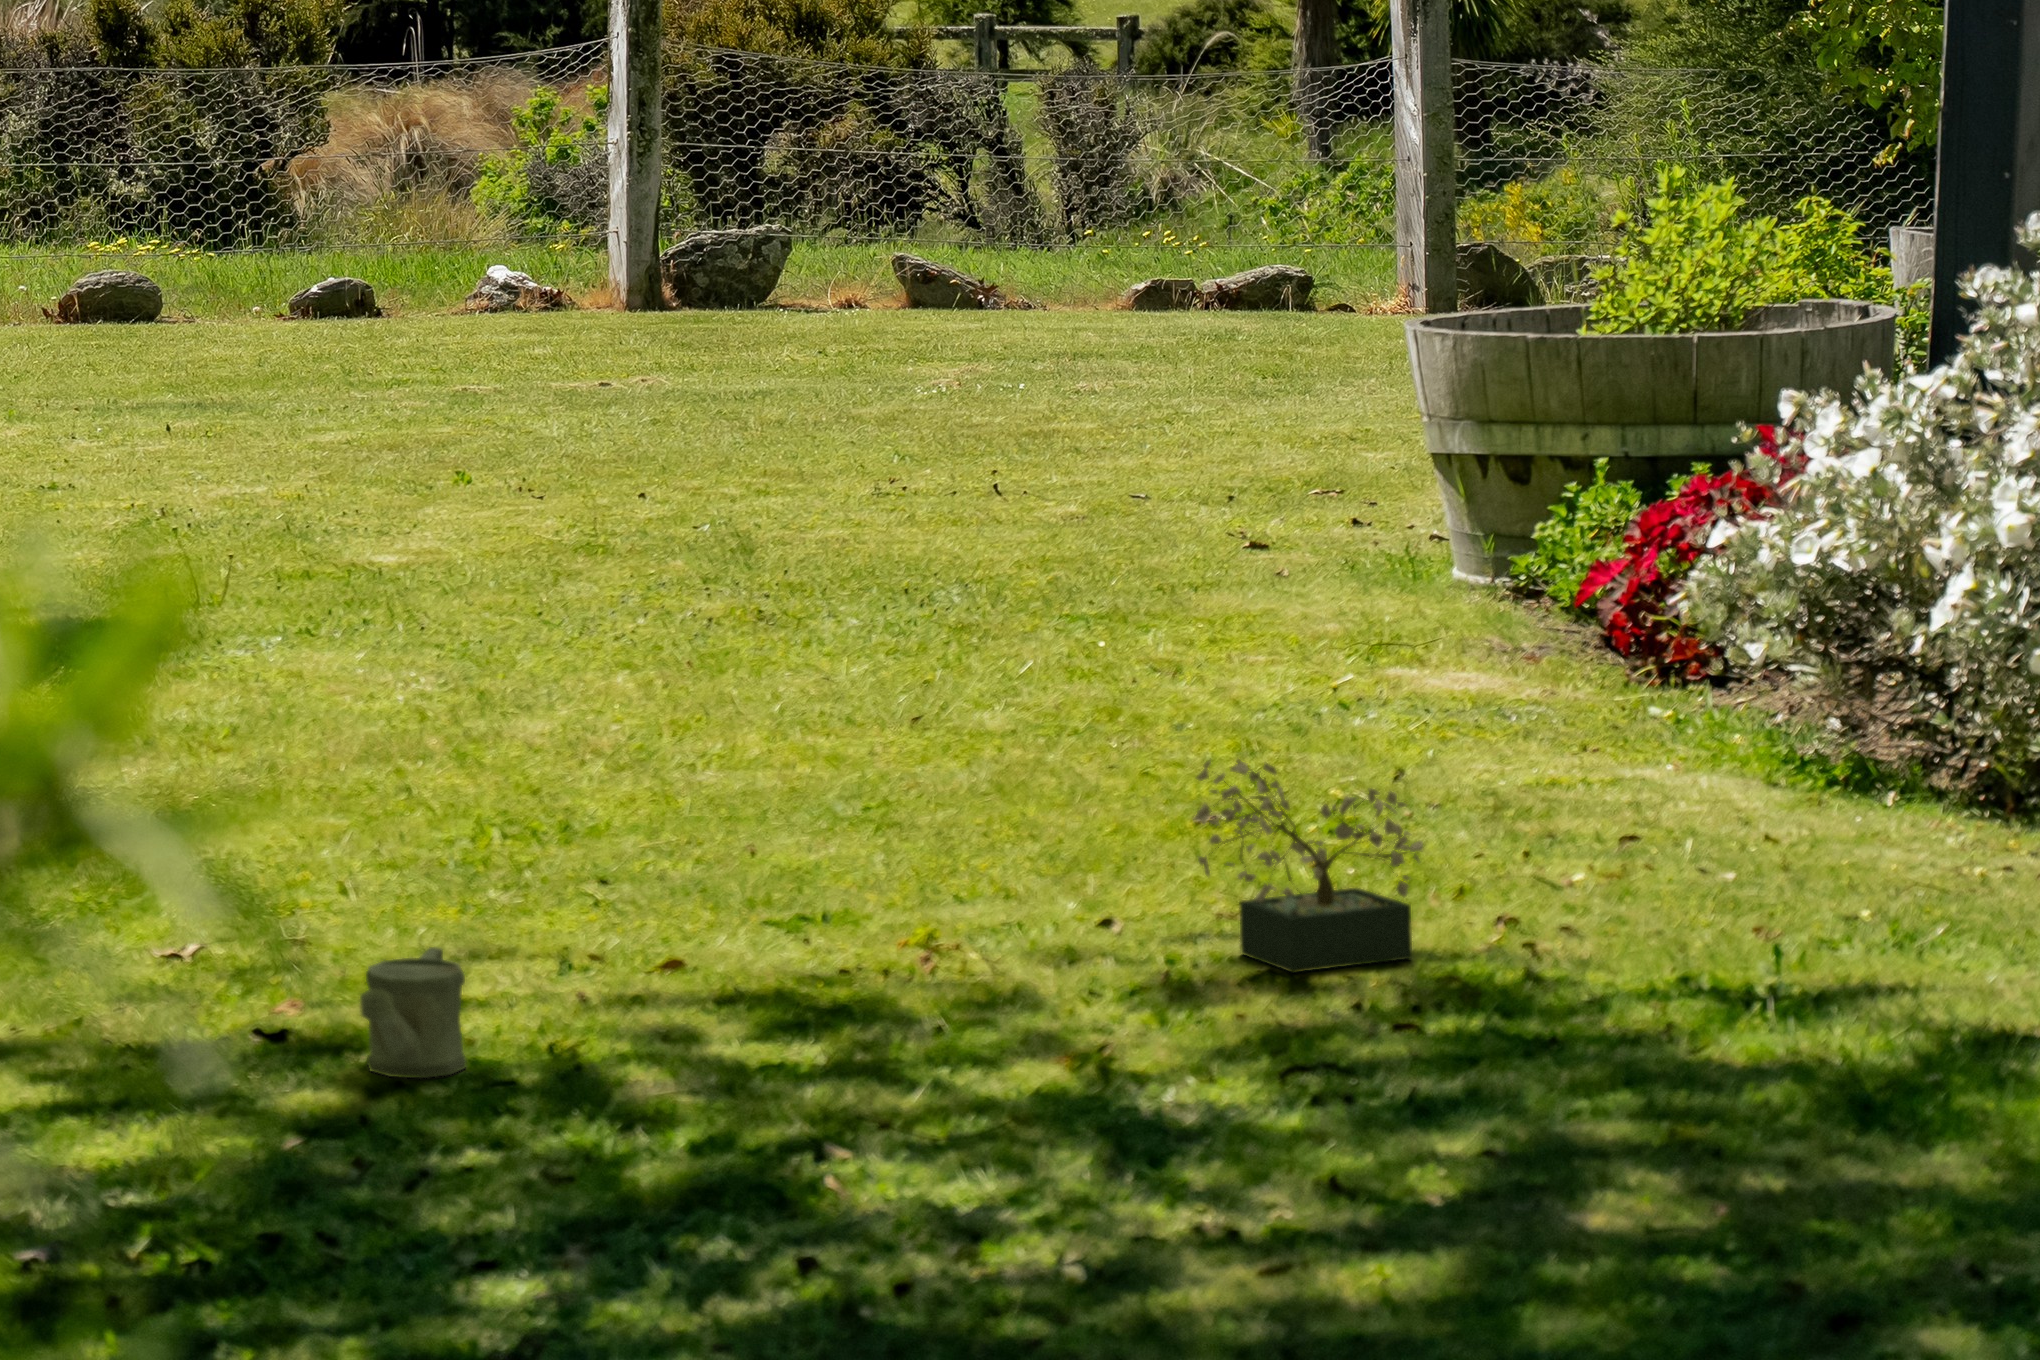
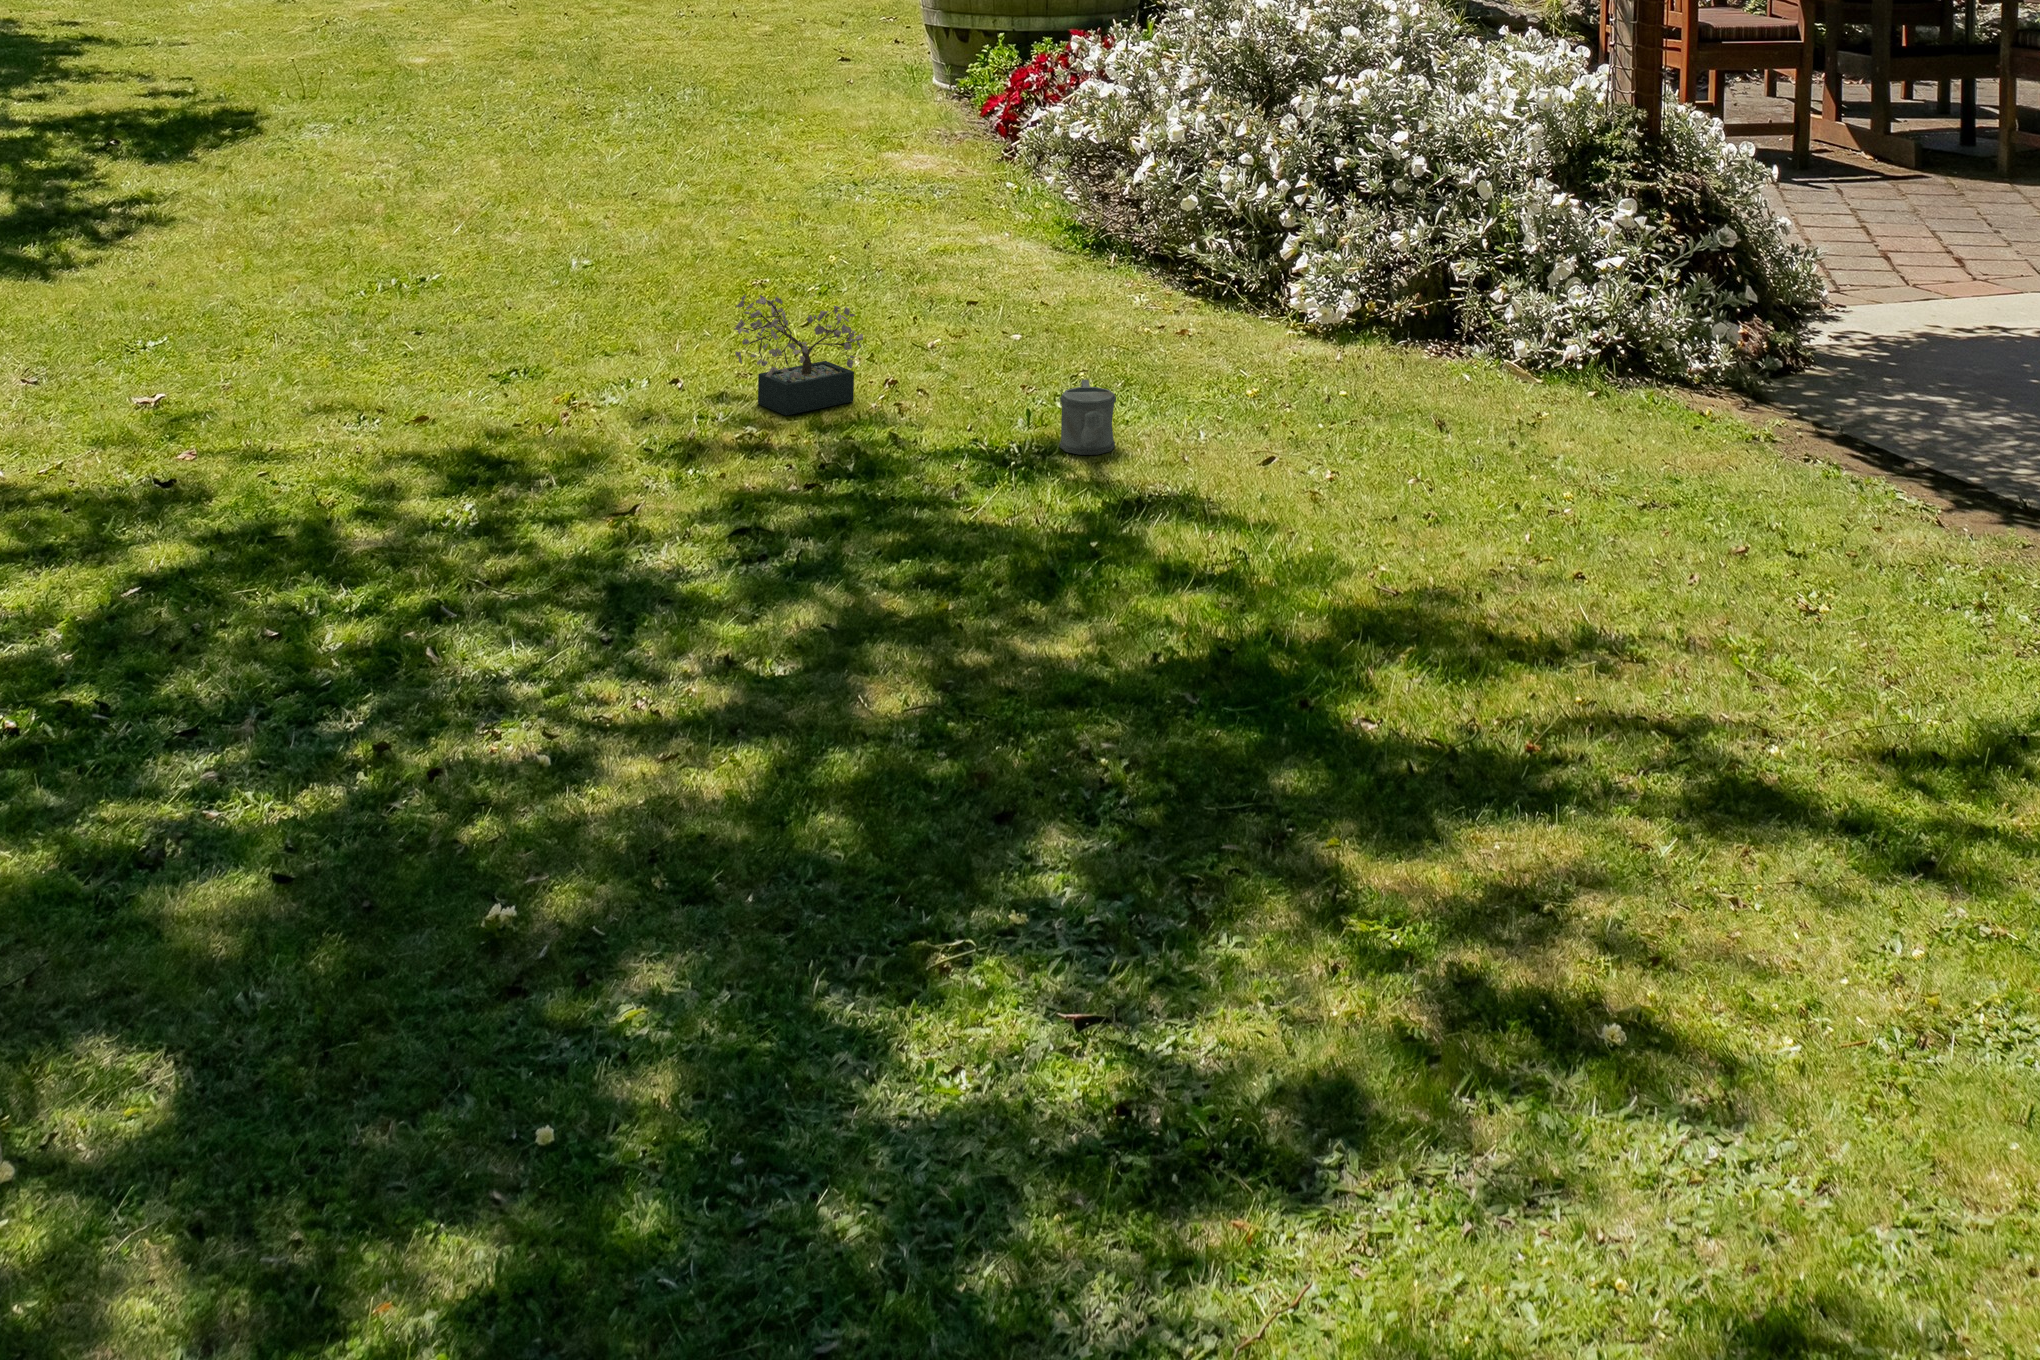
watering can: present [360,947,467,1078] -> present [1059,380,1116,455]

